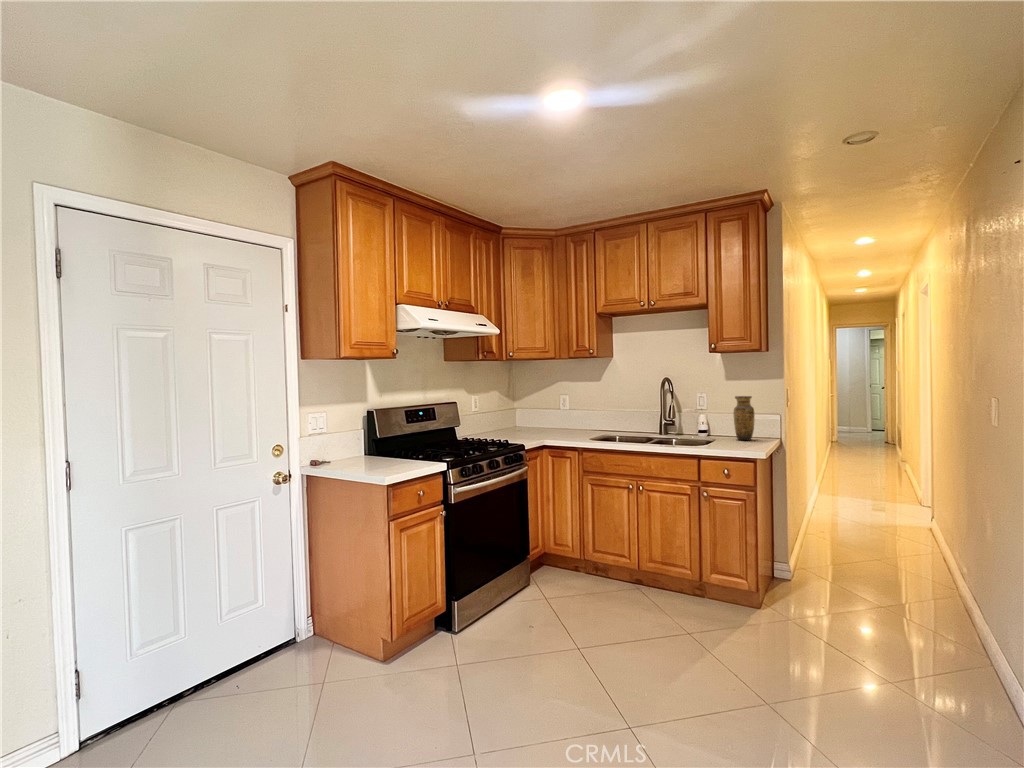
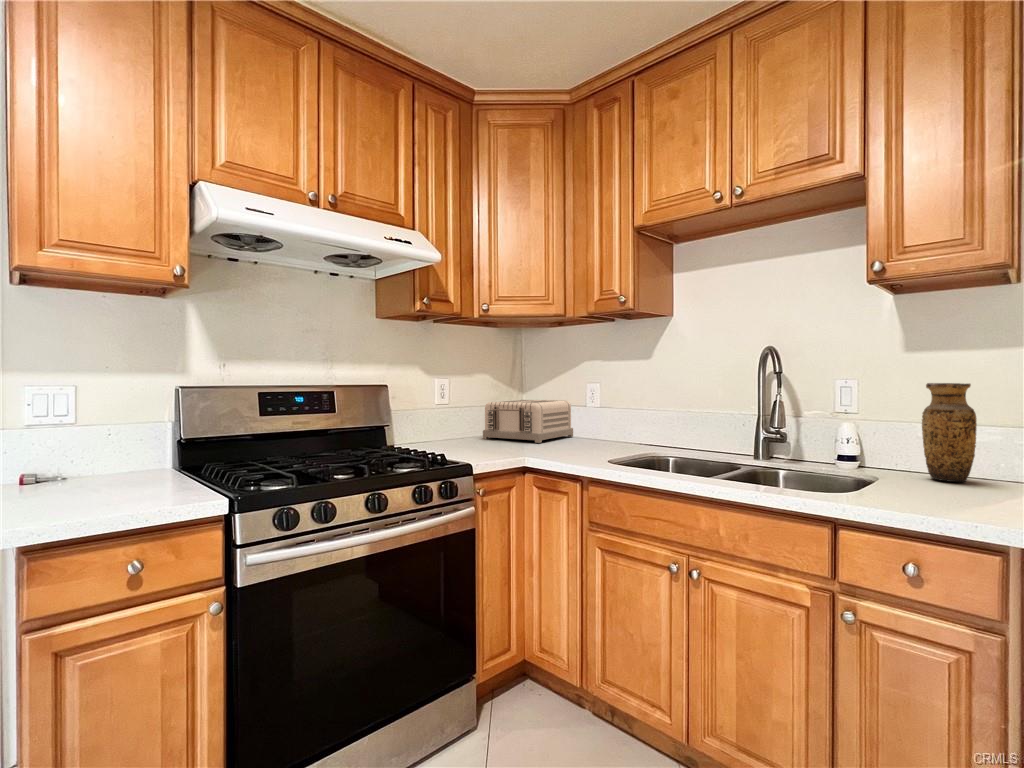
toaster: none [501,407,552,433] -> present [483,400,573,443]

